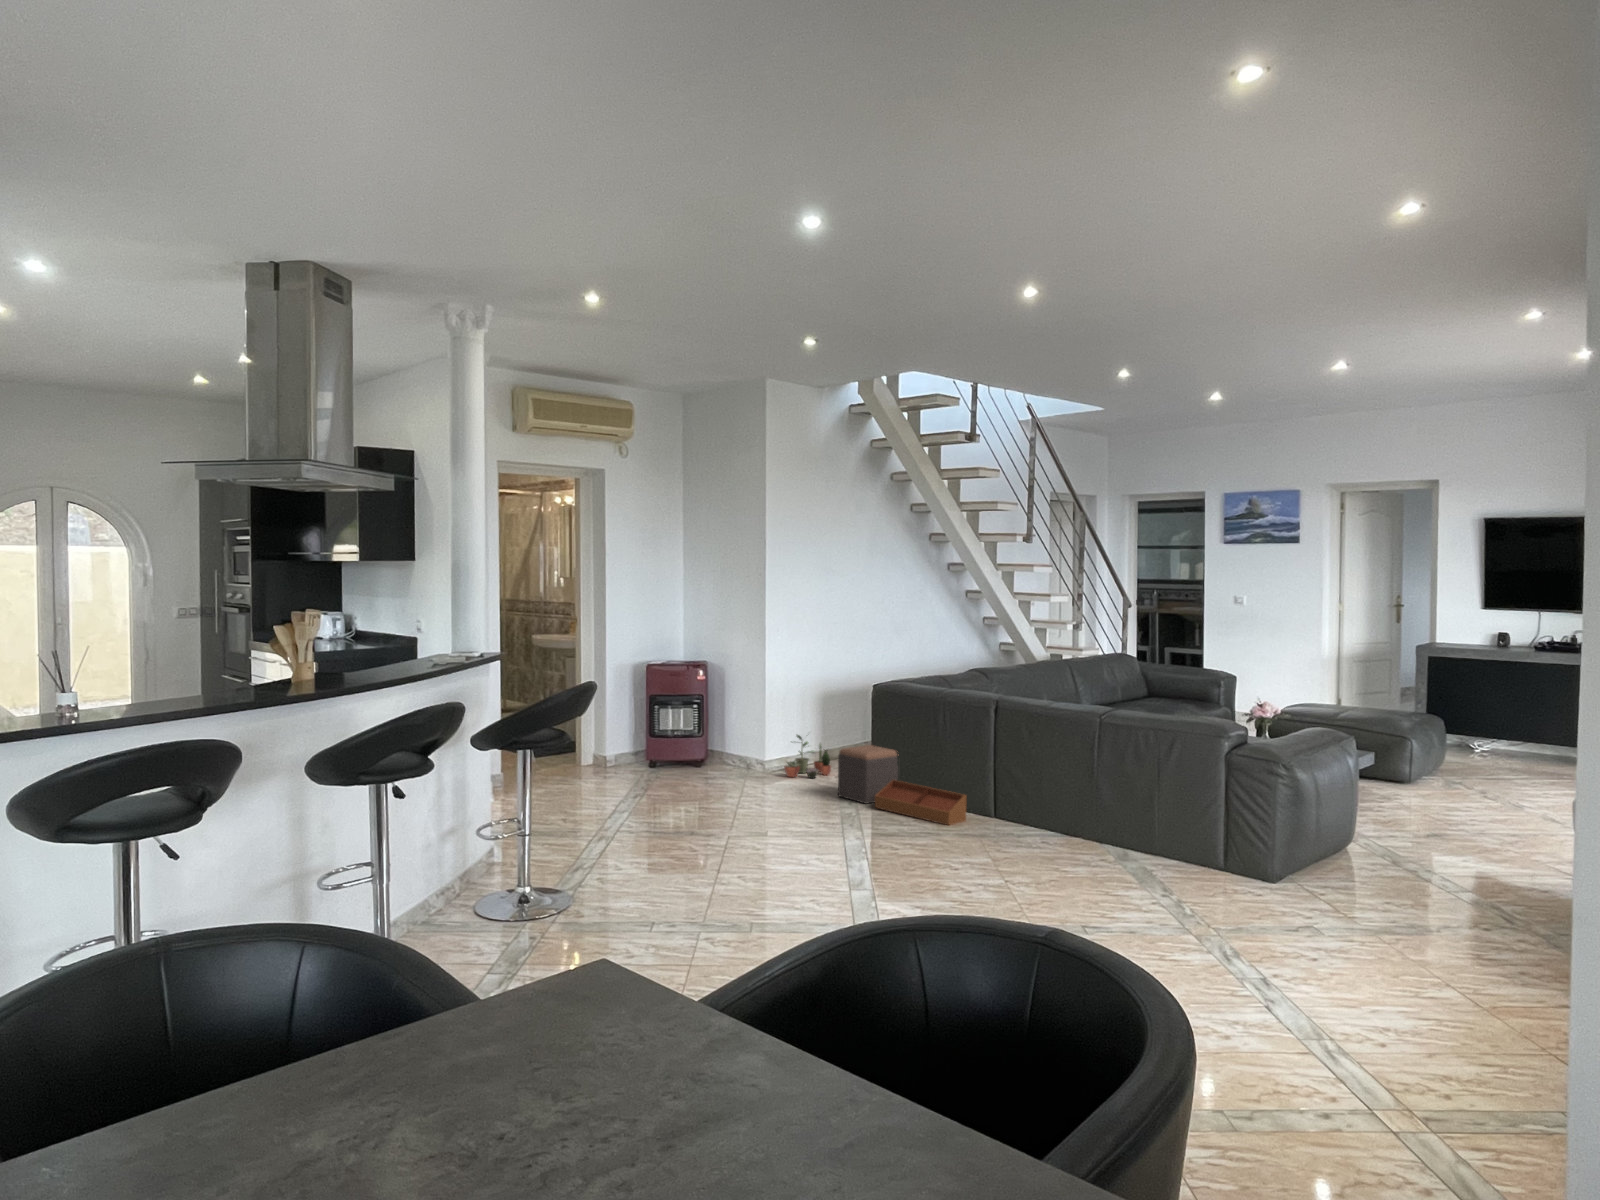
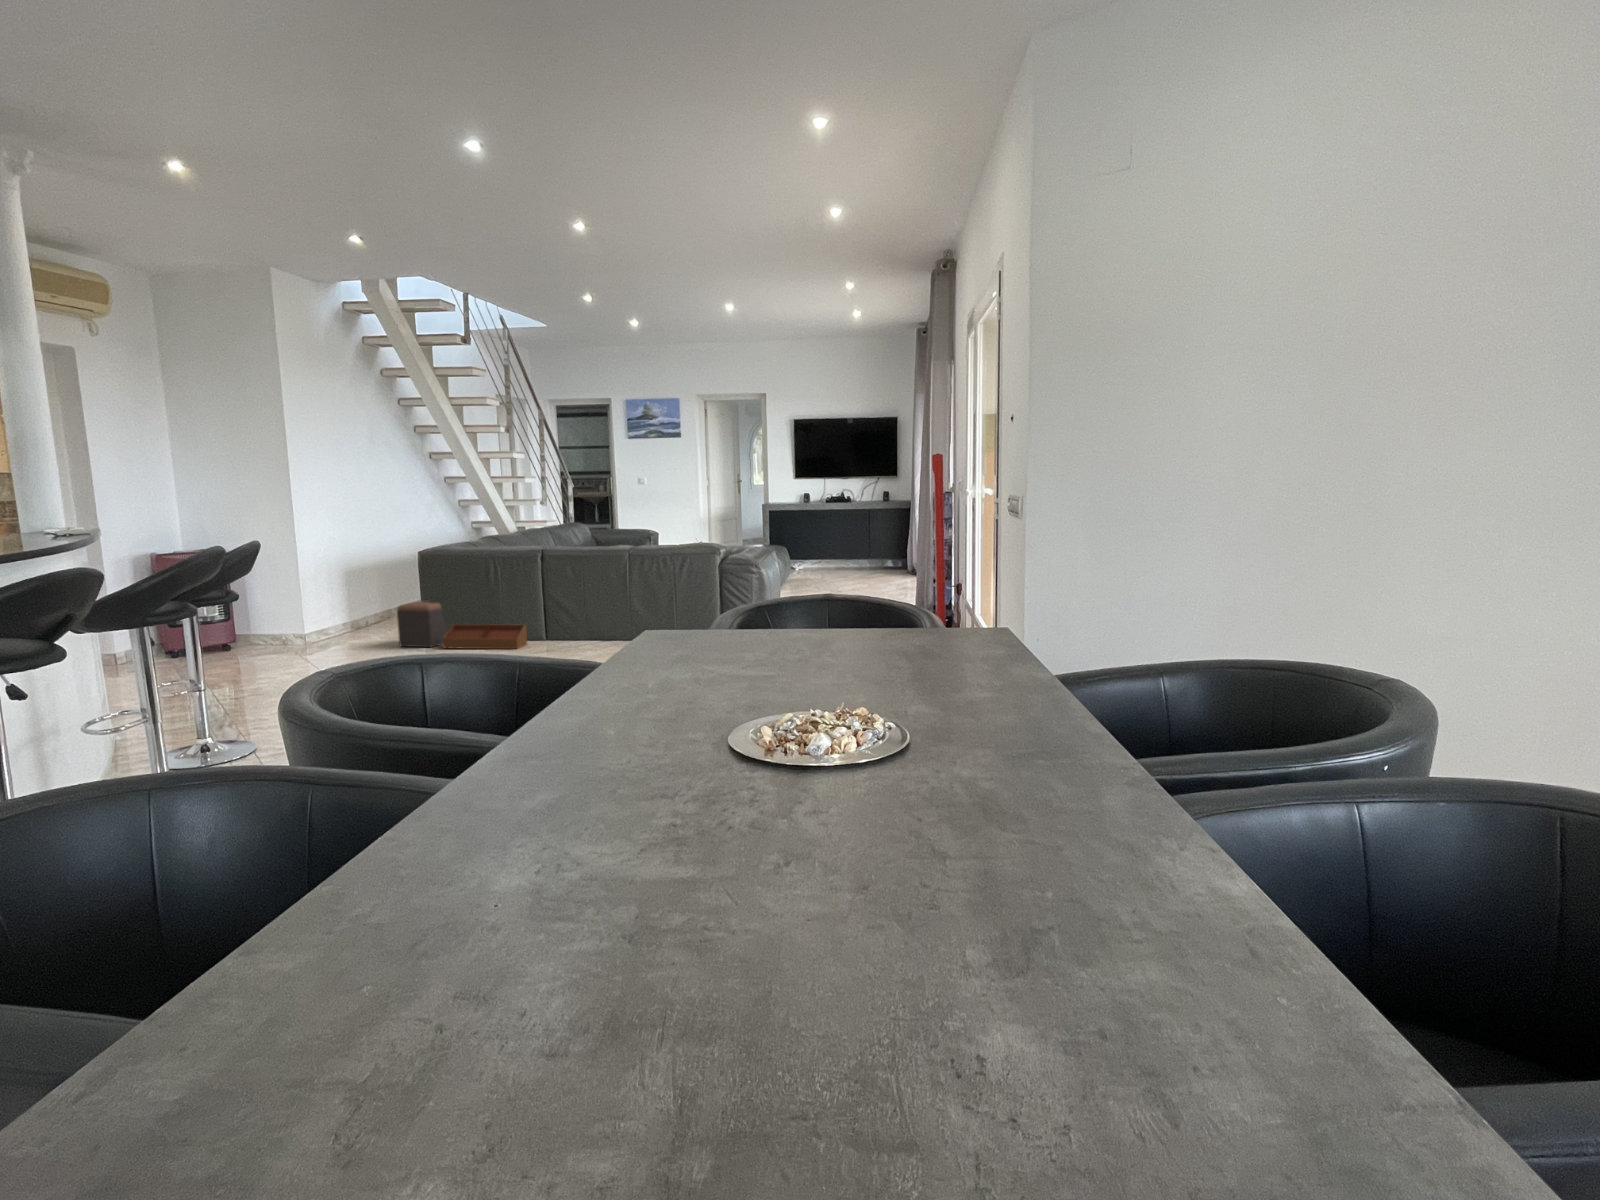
potted plant: present [784,735,831,778] -> none [327,600,371,642]

